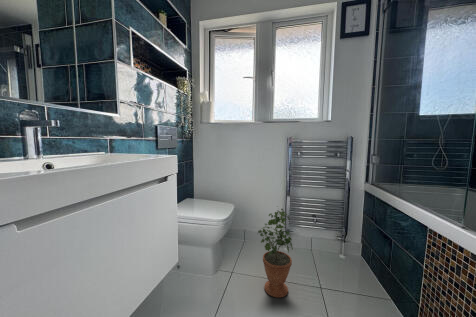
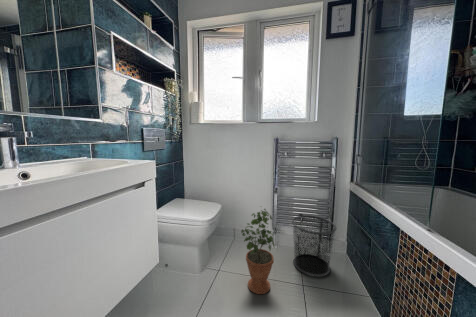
waste bin: none [307,217,354,280] -> present [292,215,336,276]

